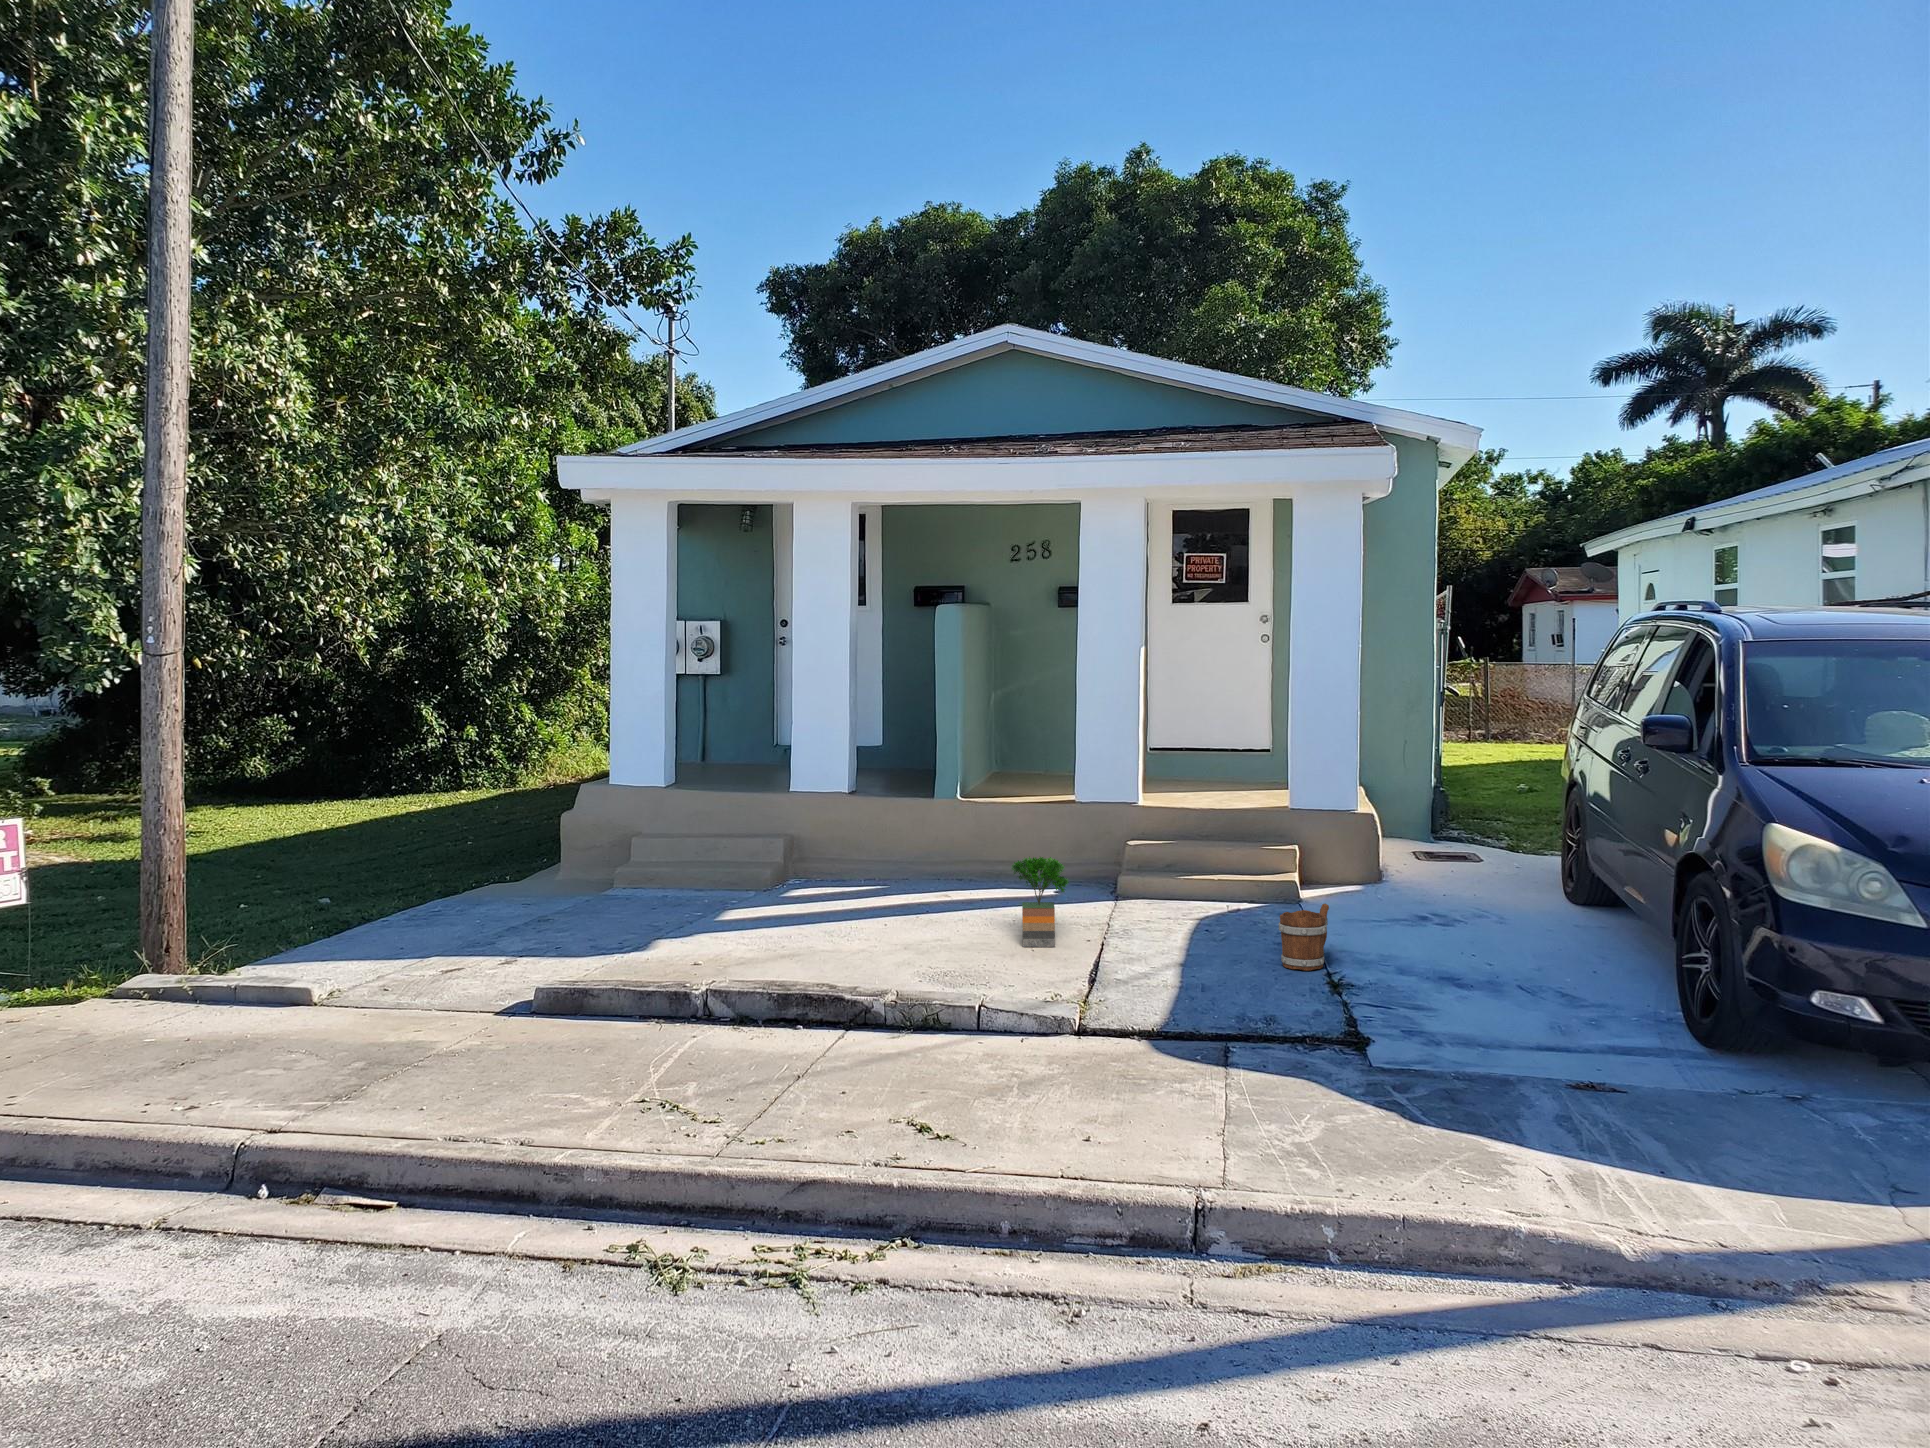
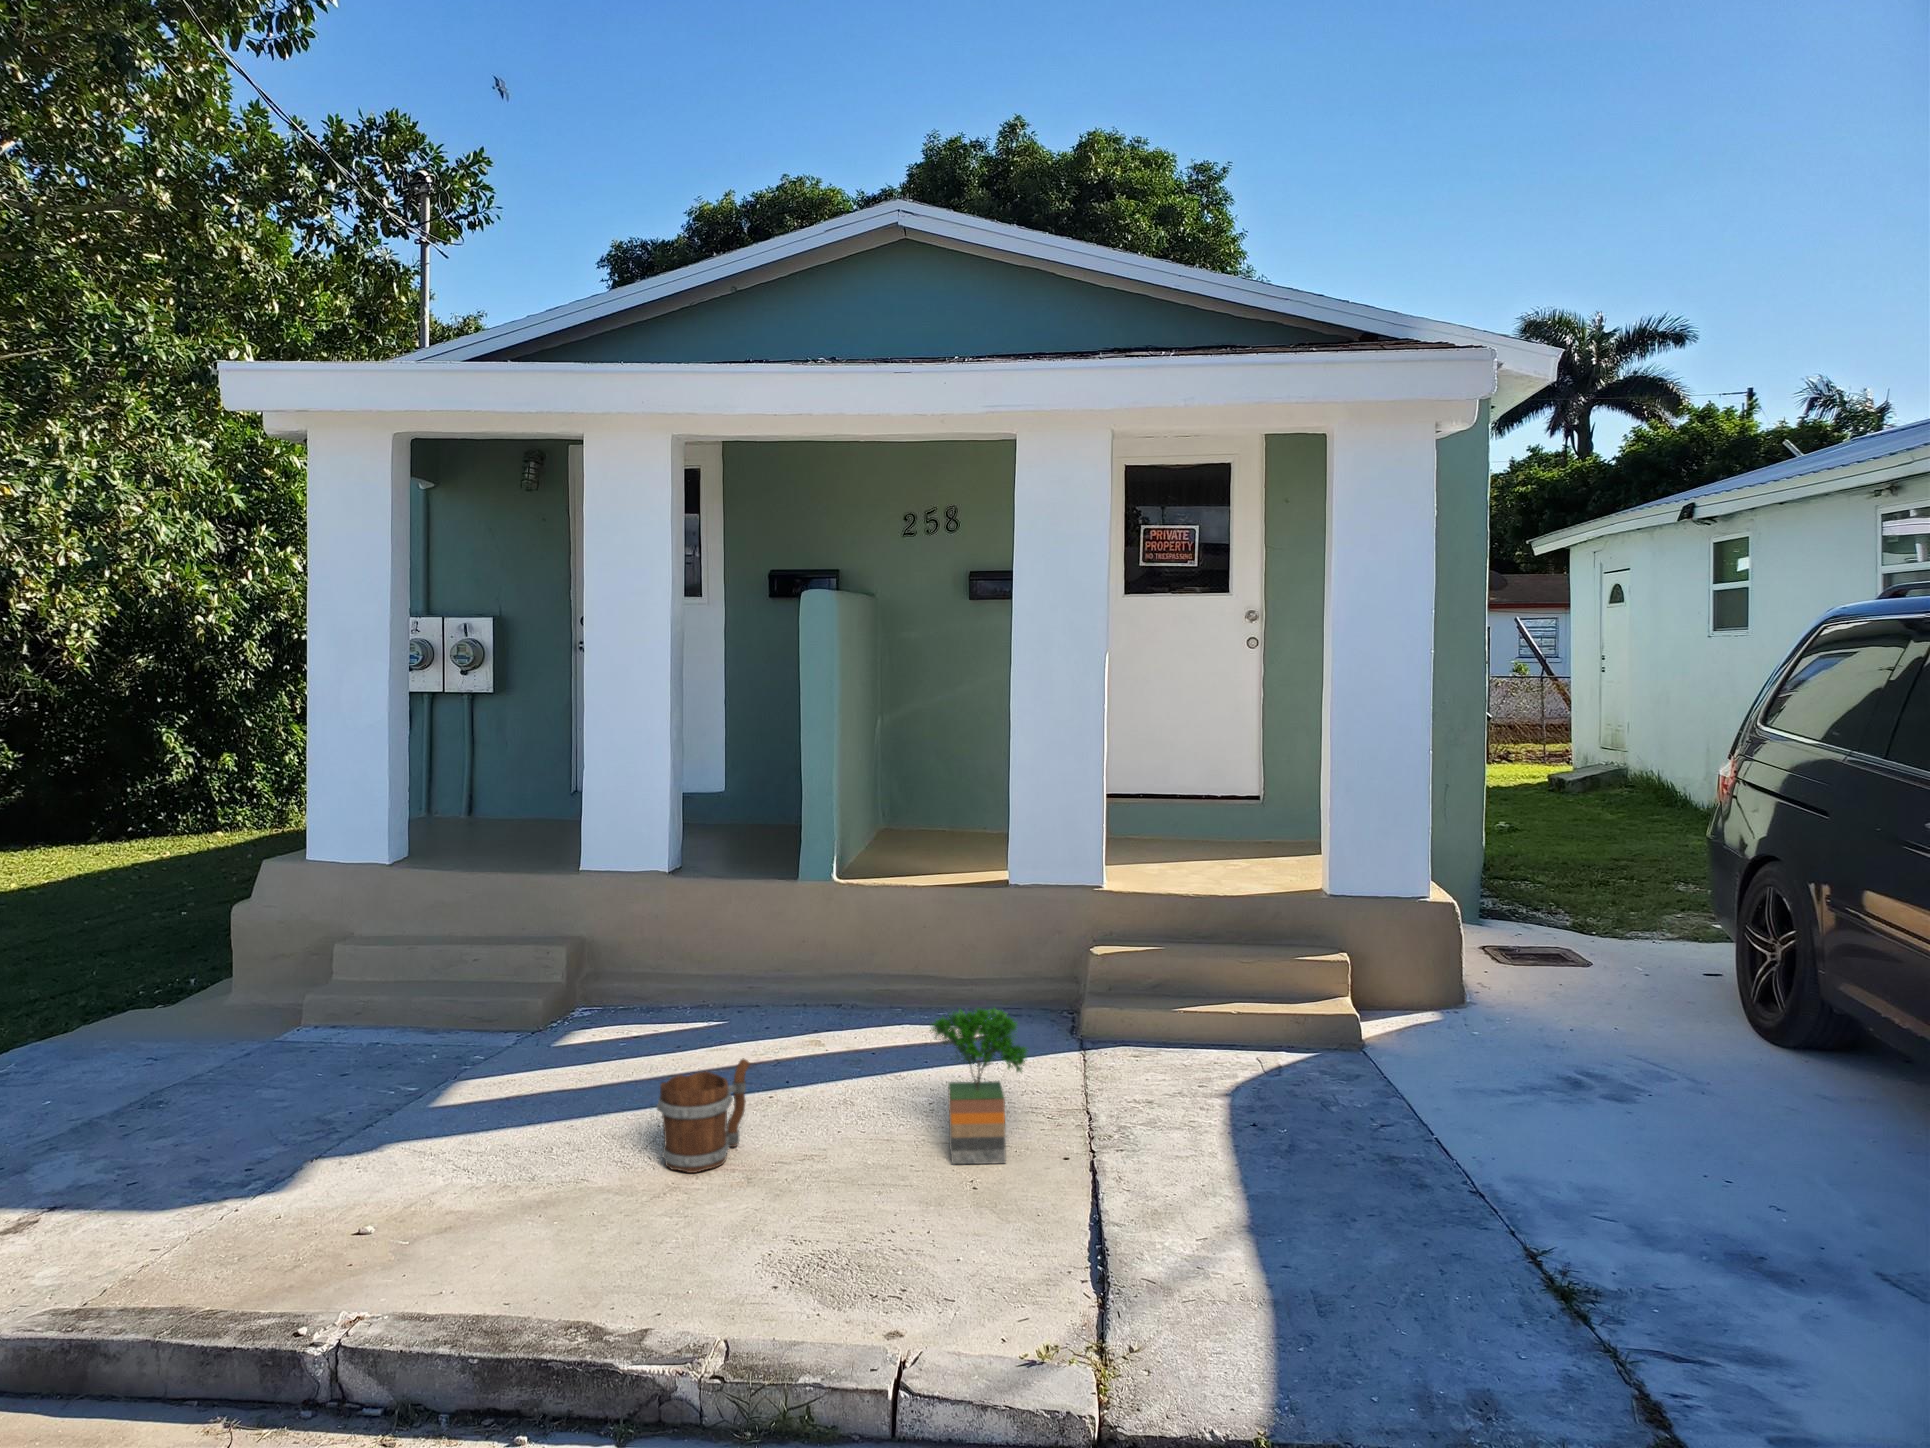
bucket: present [1279,904,1329,971] -> present [657,1058,749,1173]

